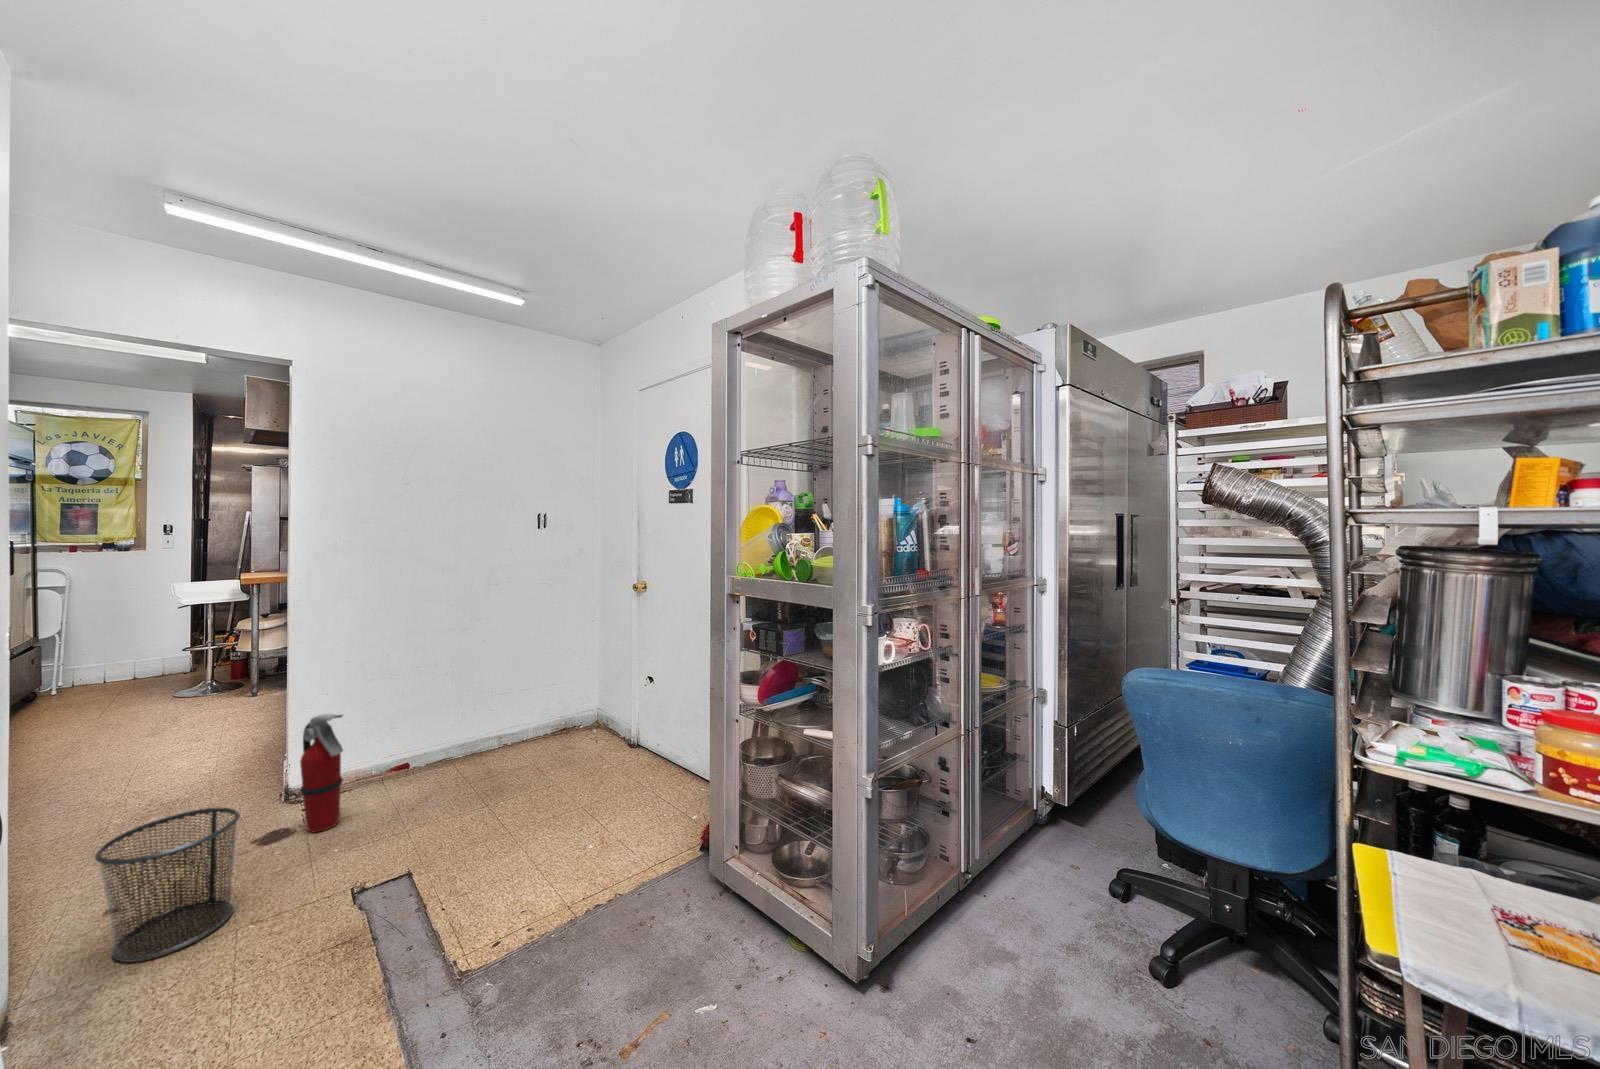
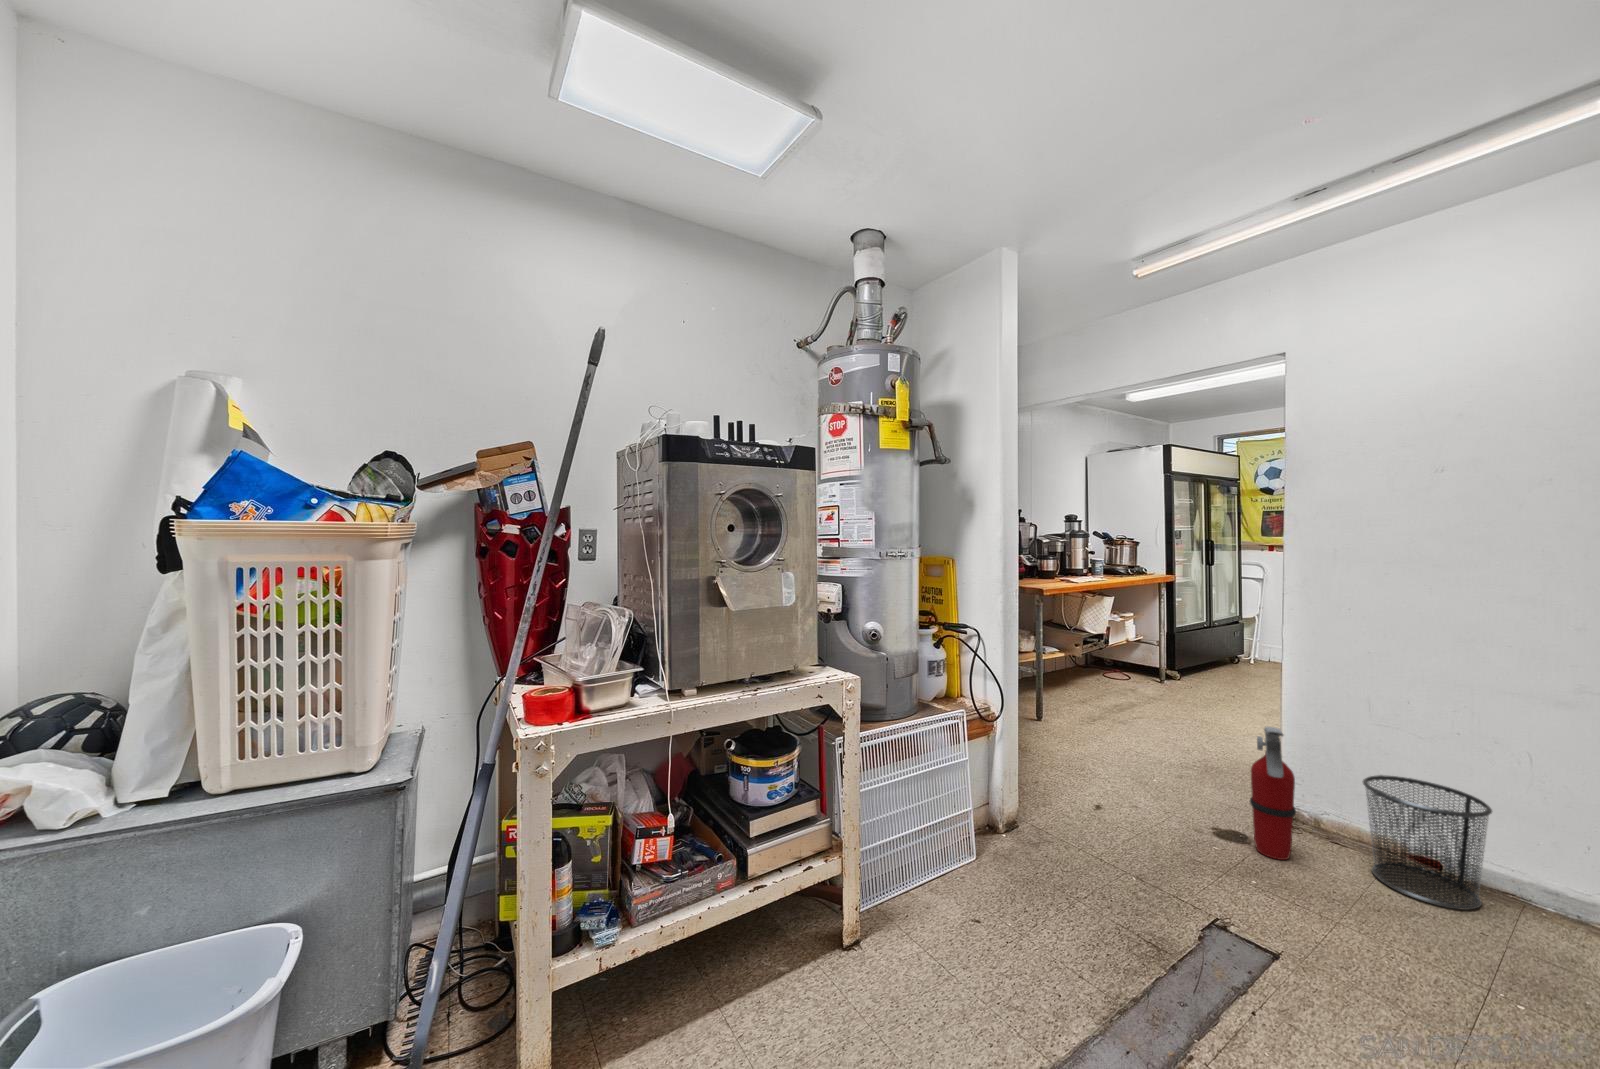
waste bin: present [95,807,240,962] -> present [1363,775,1492,910]

